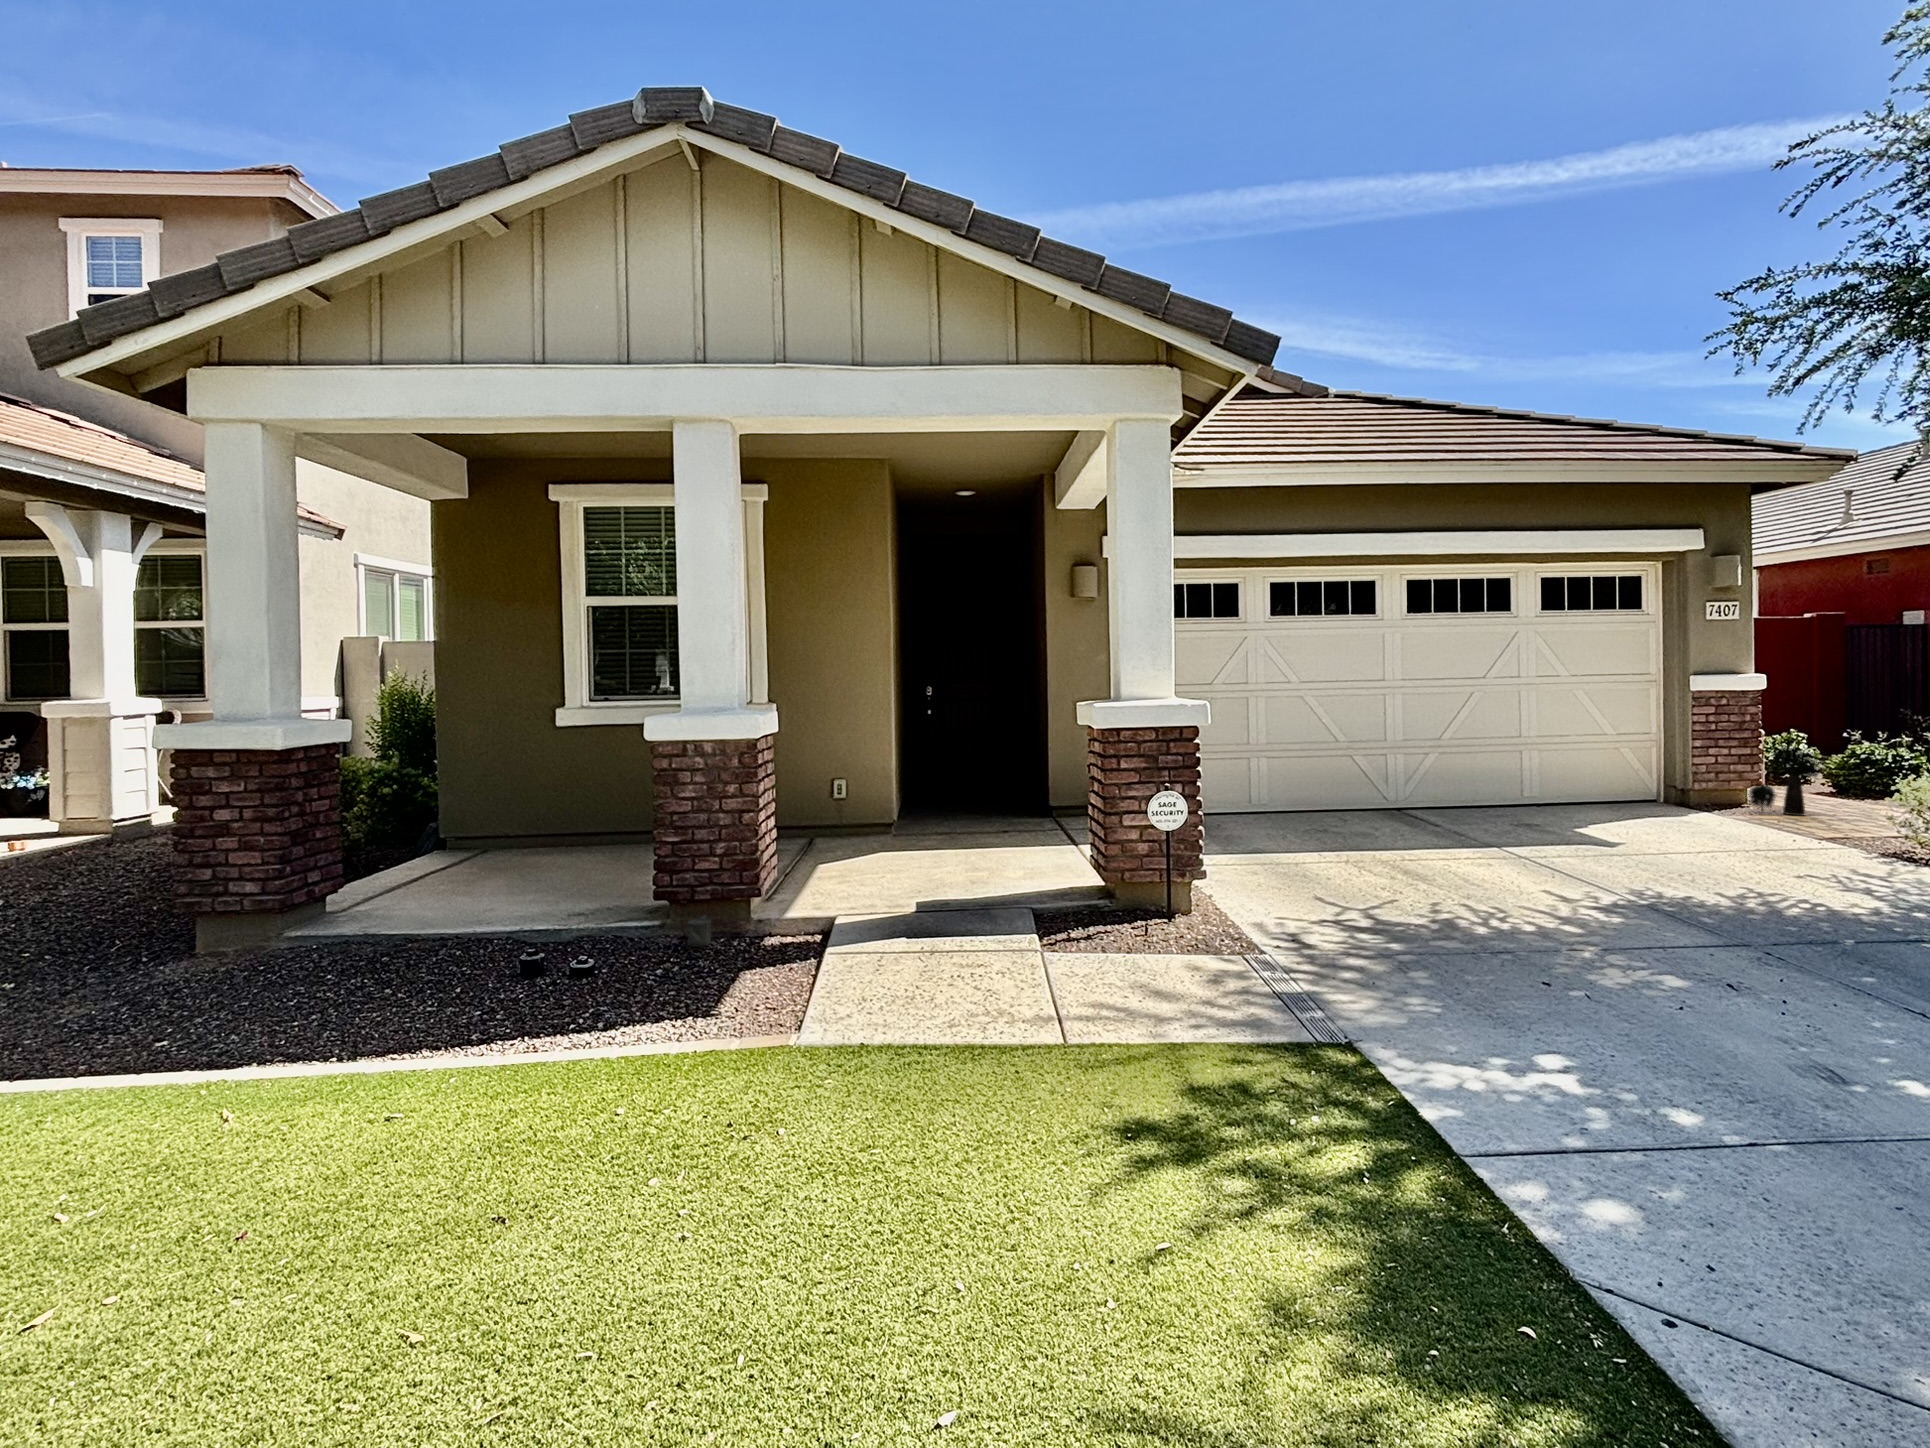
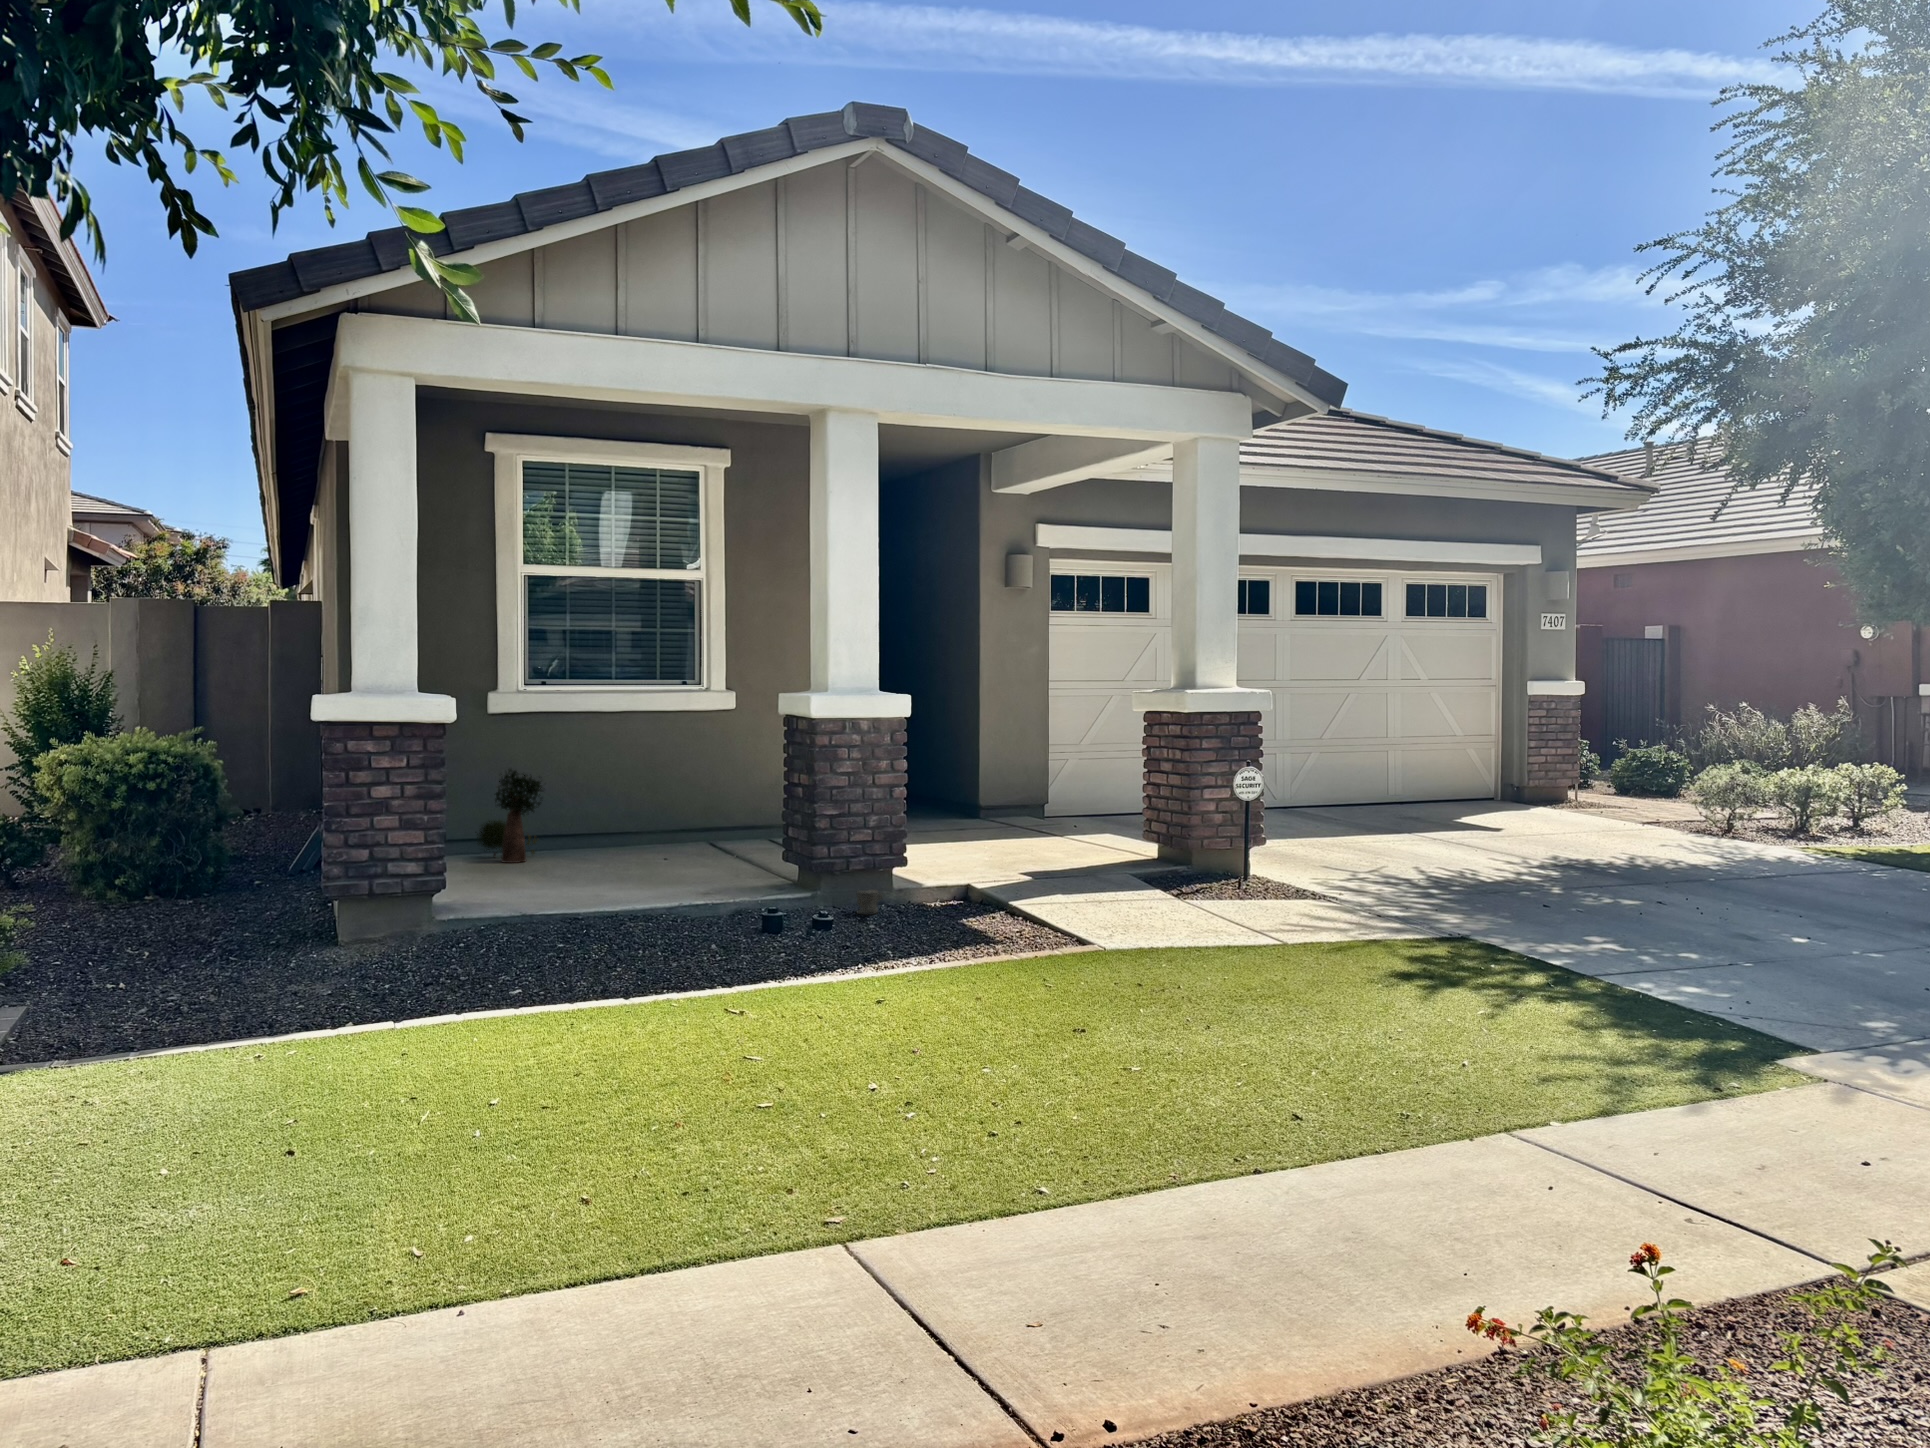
potted plant: present [1748,746,1819,816] -> present [476,769,542,863]

